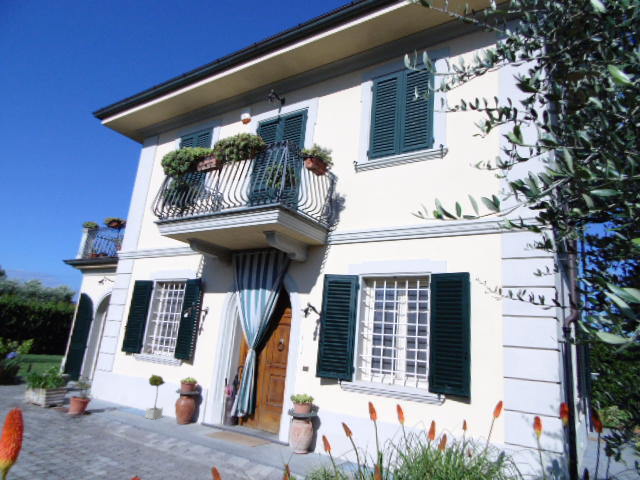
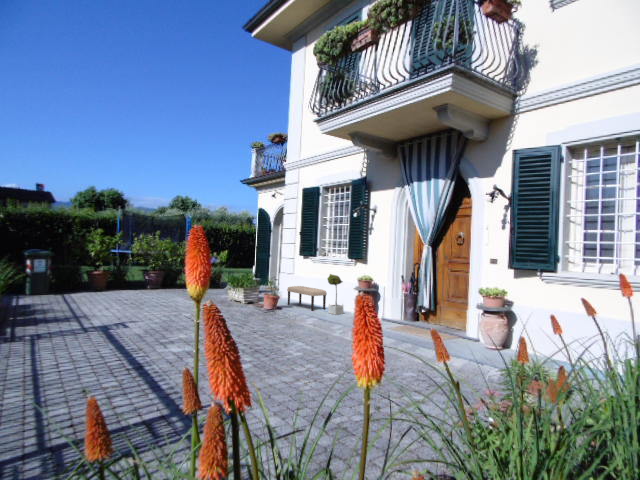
bench: none [99,386,146,415] -> present [287,286,327,311]

